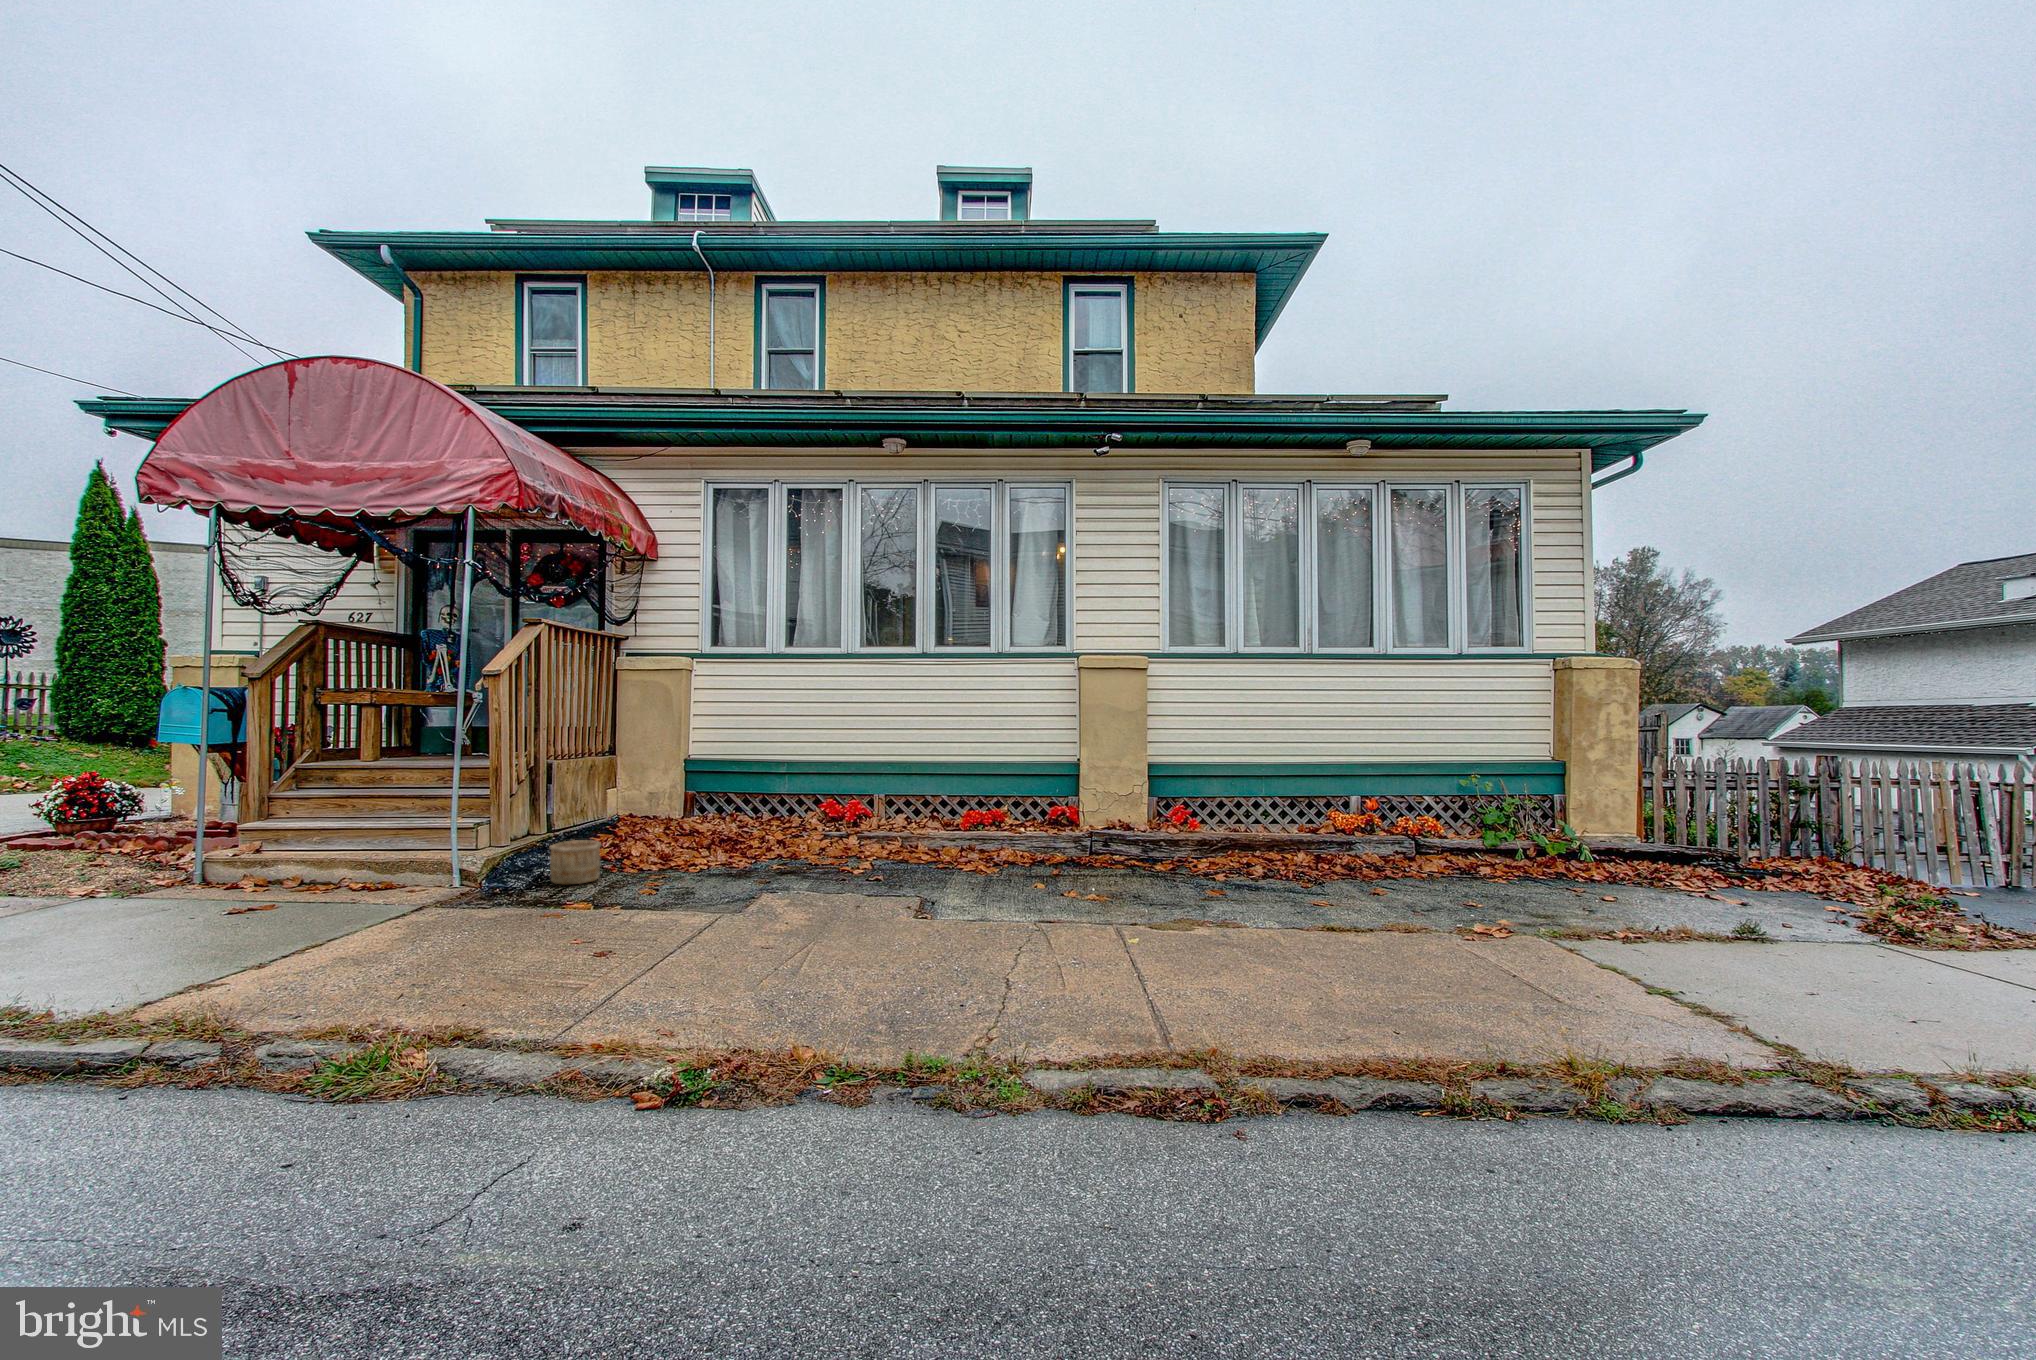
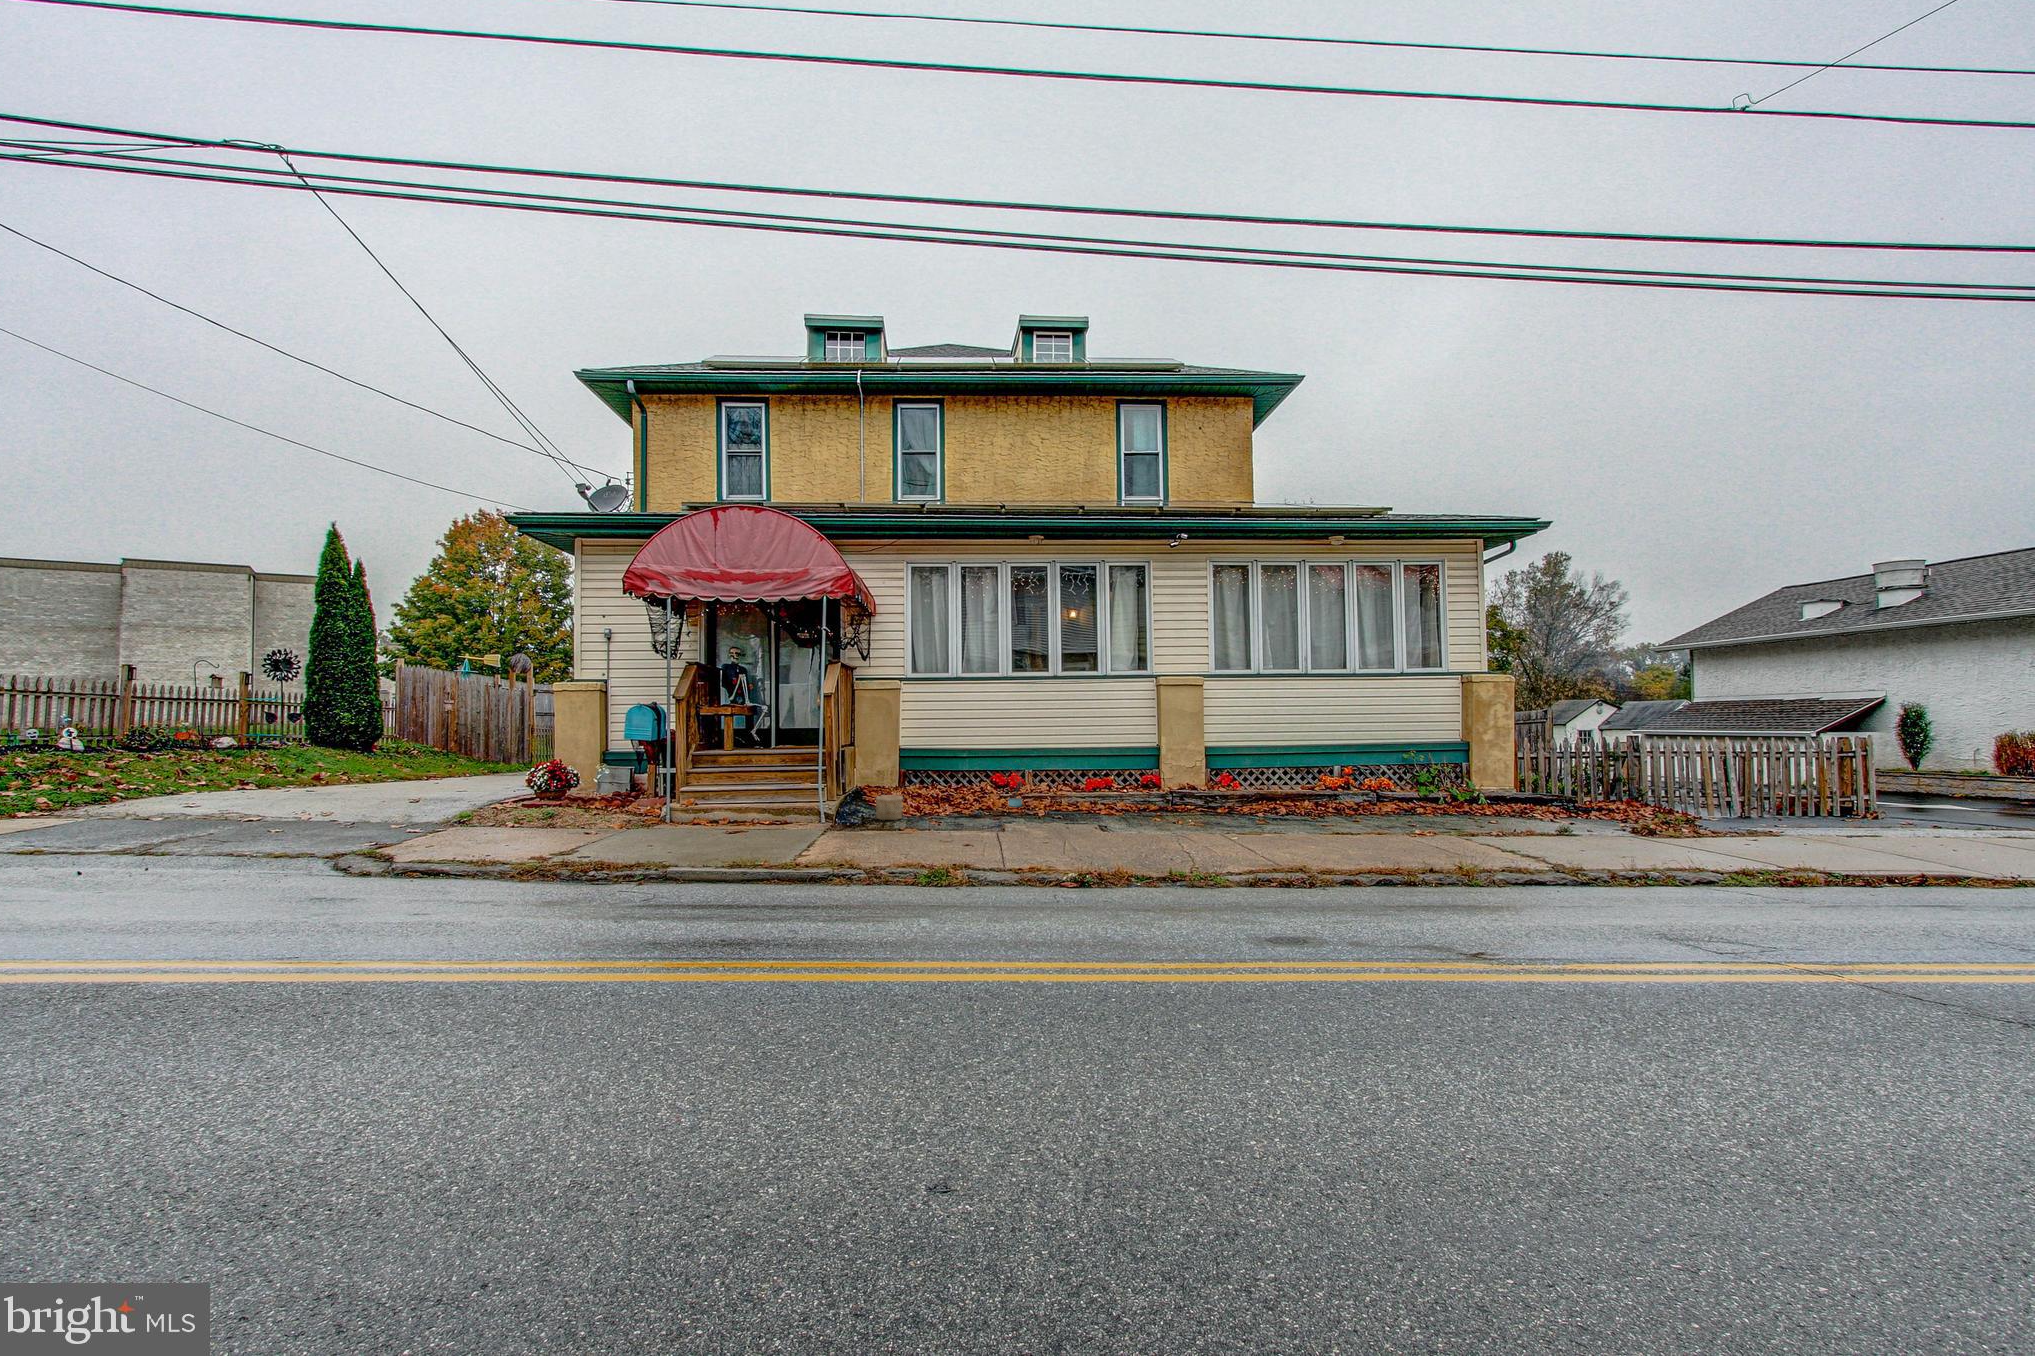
potted plant: none [803,783,846,857] -> present [1009,761,1026,806]

